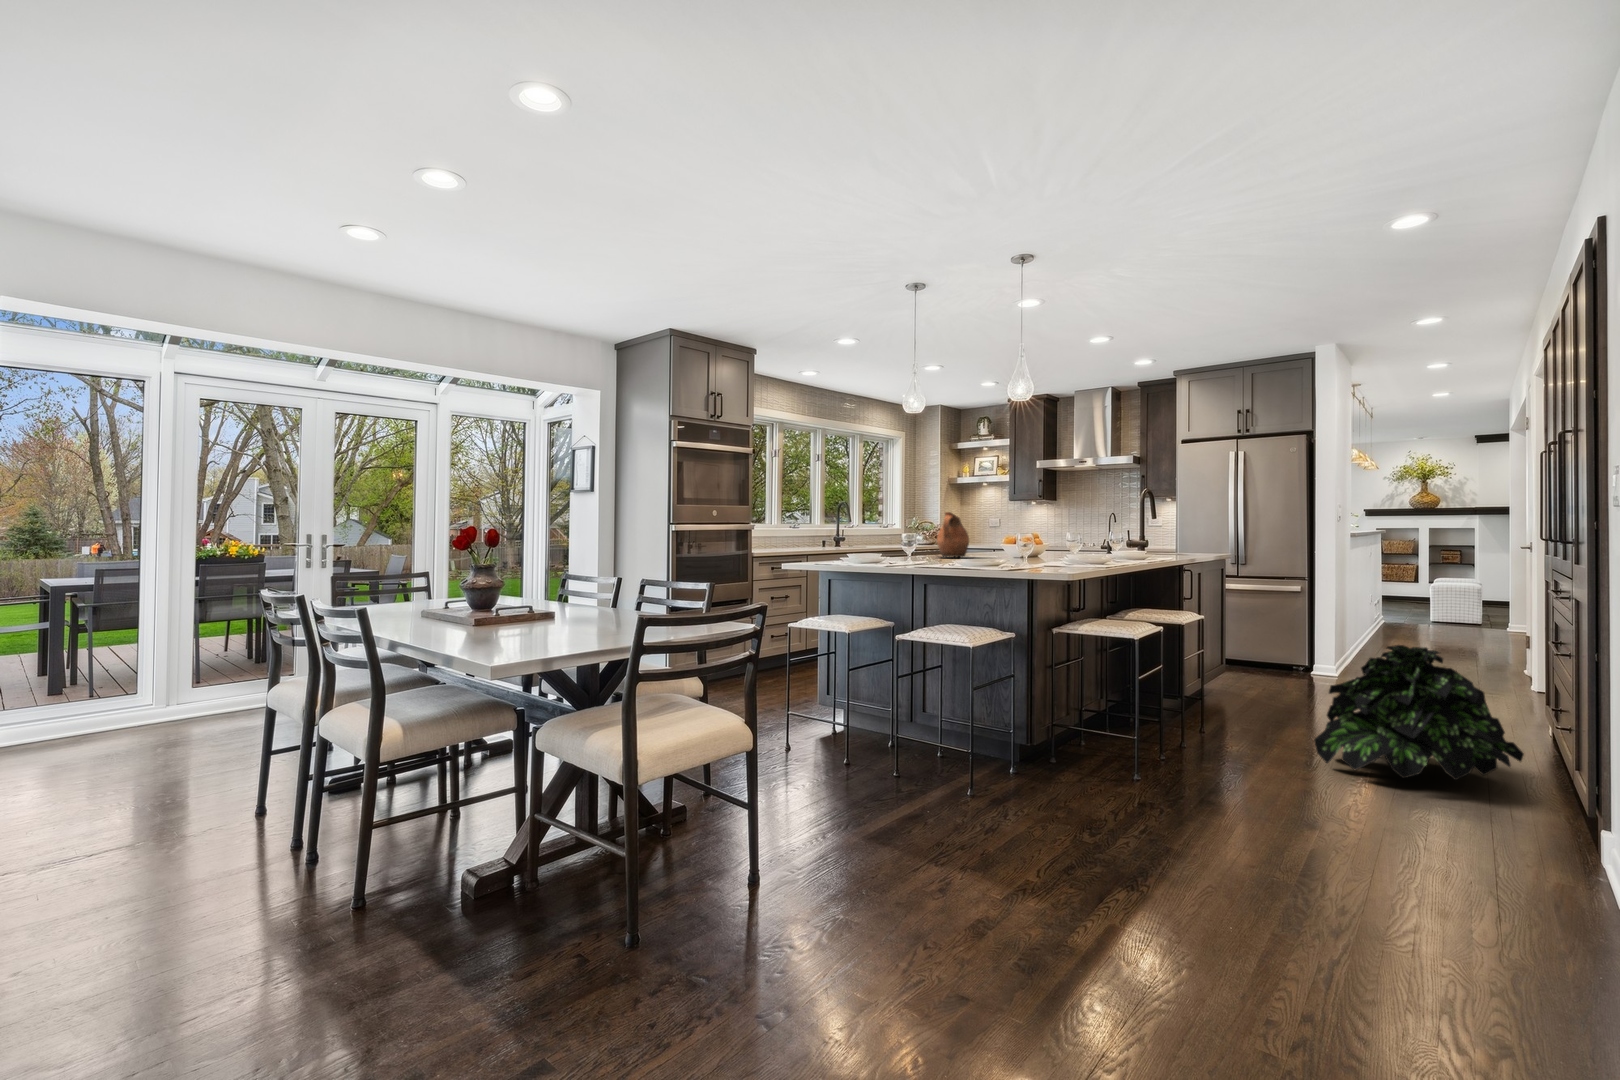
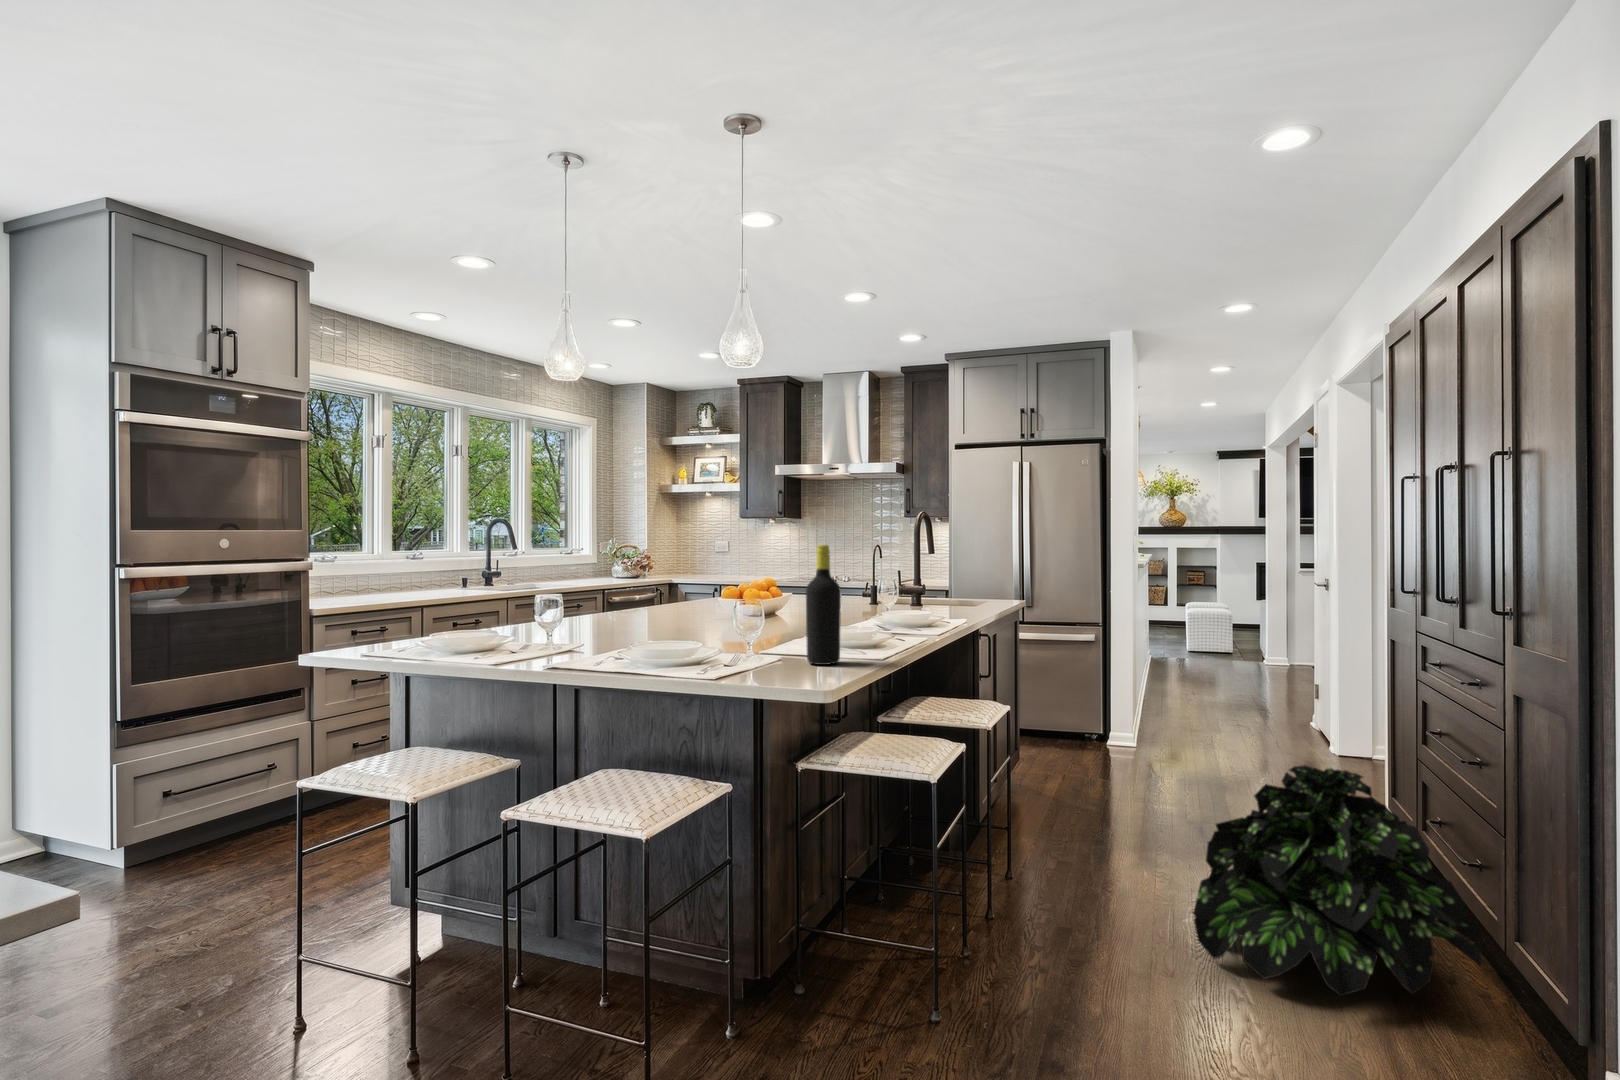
bottle: none [1056,503,1077,569] -> present [806,545,841,665]
ceramic pitcher: present [937,512,969,557] -> none [607,546,678,620]

